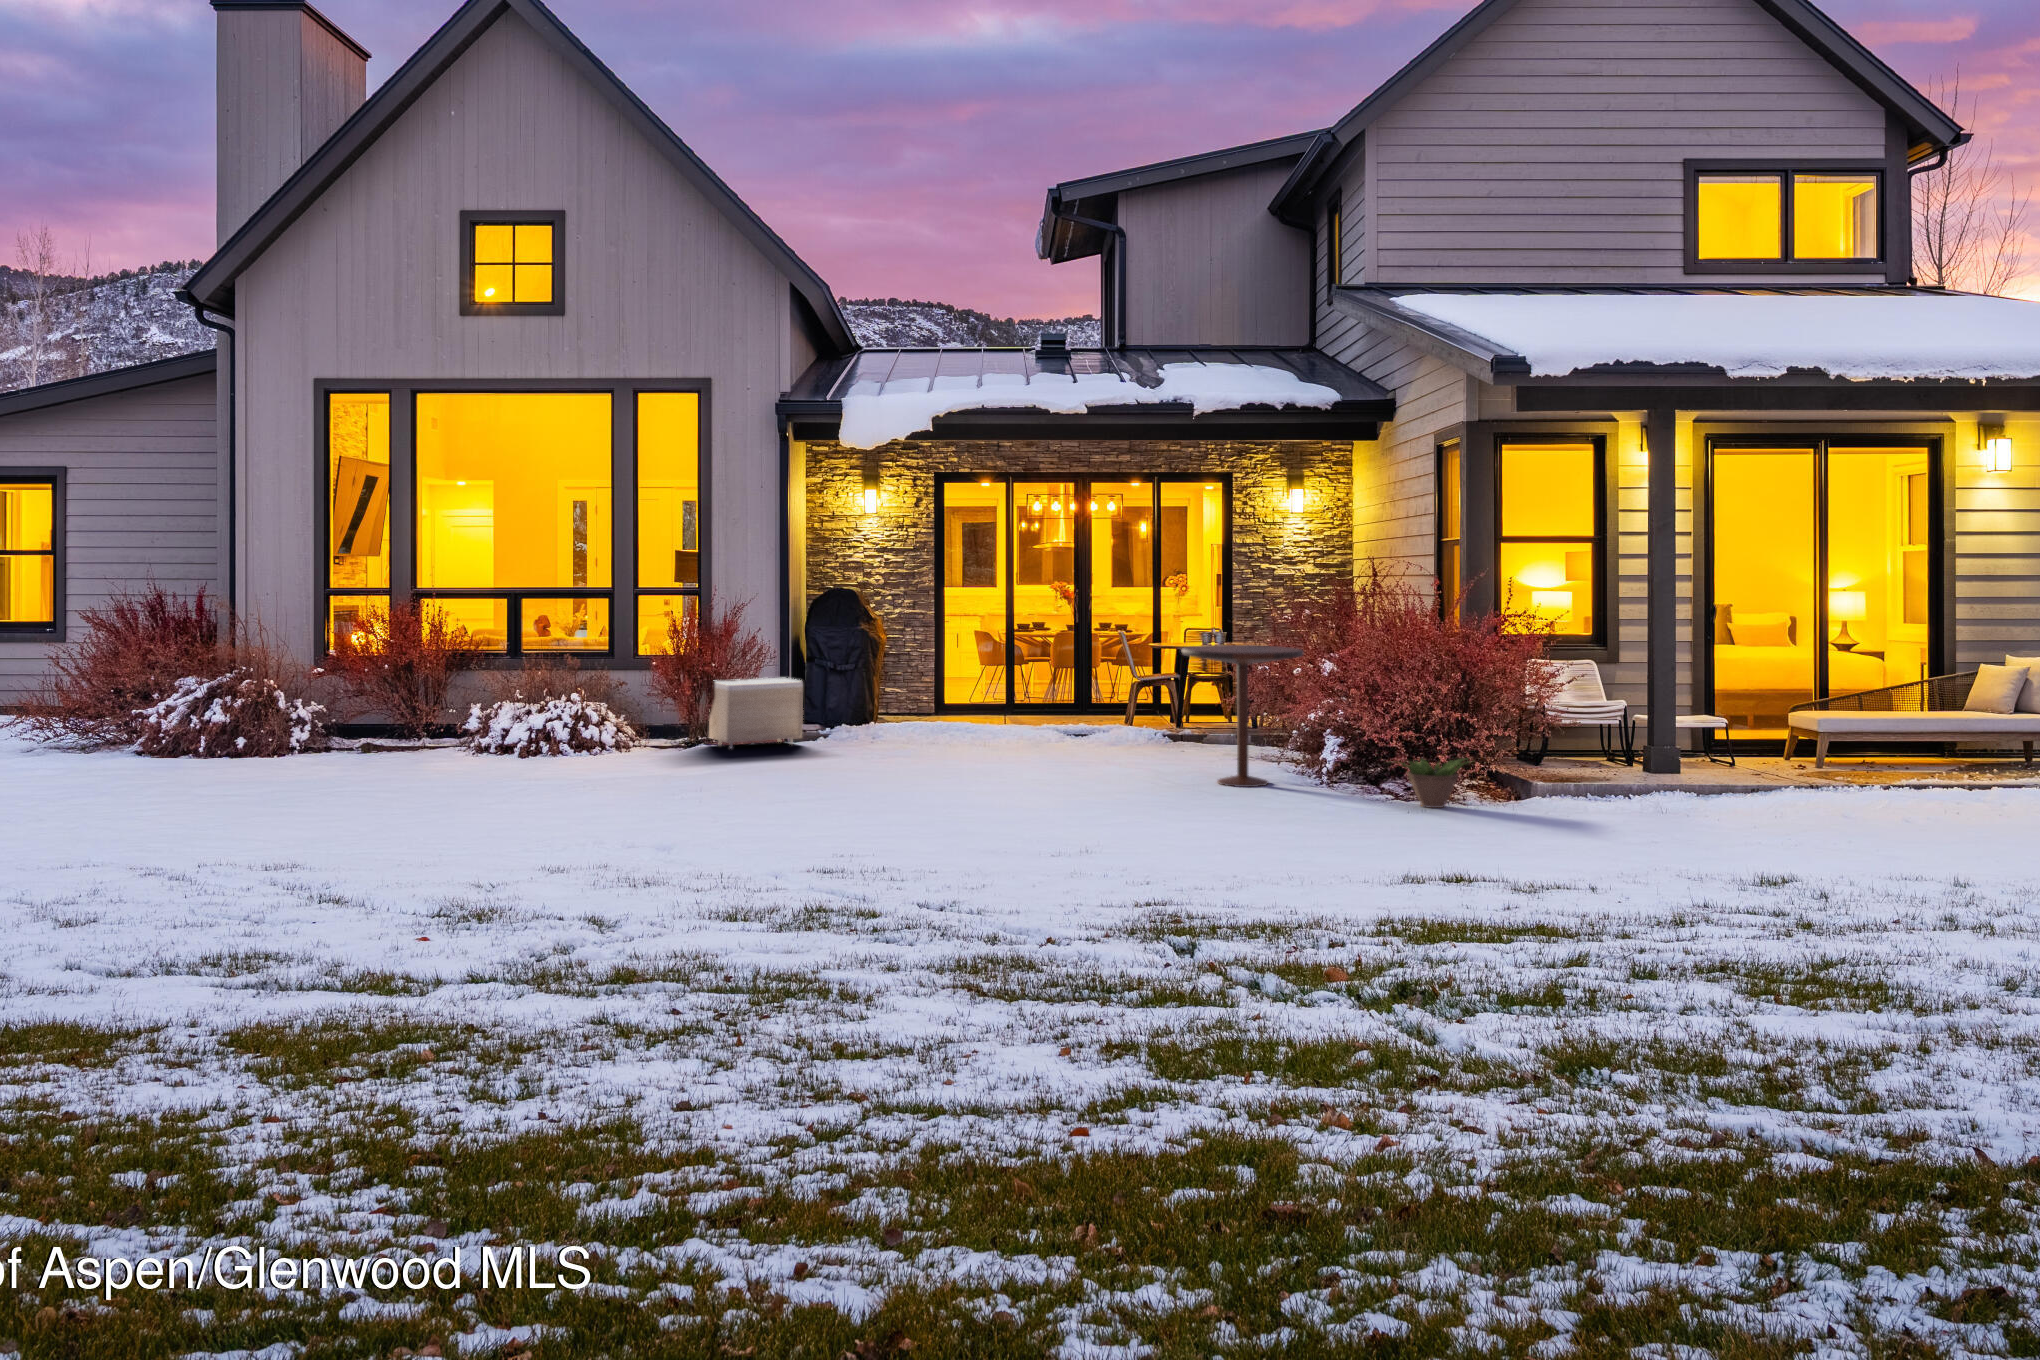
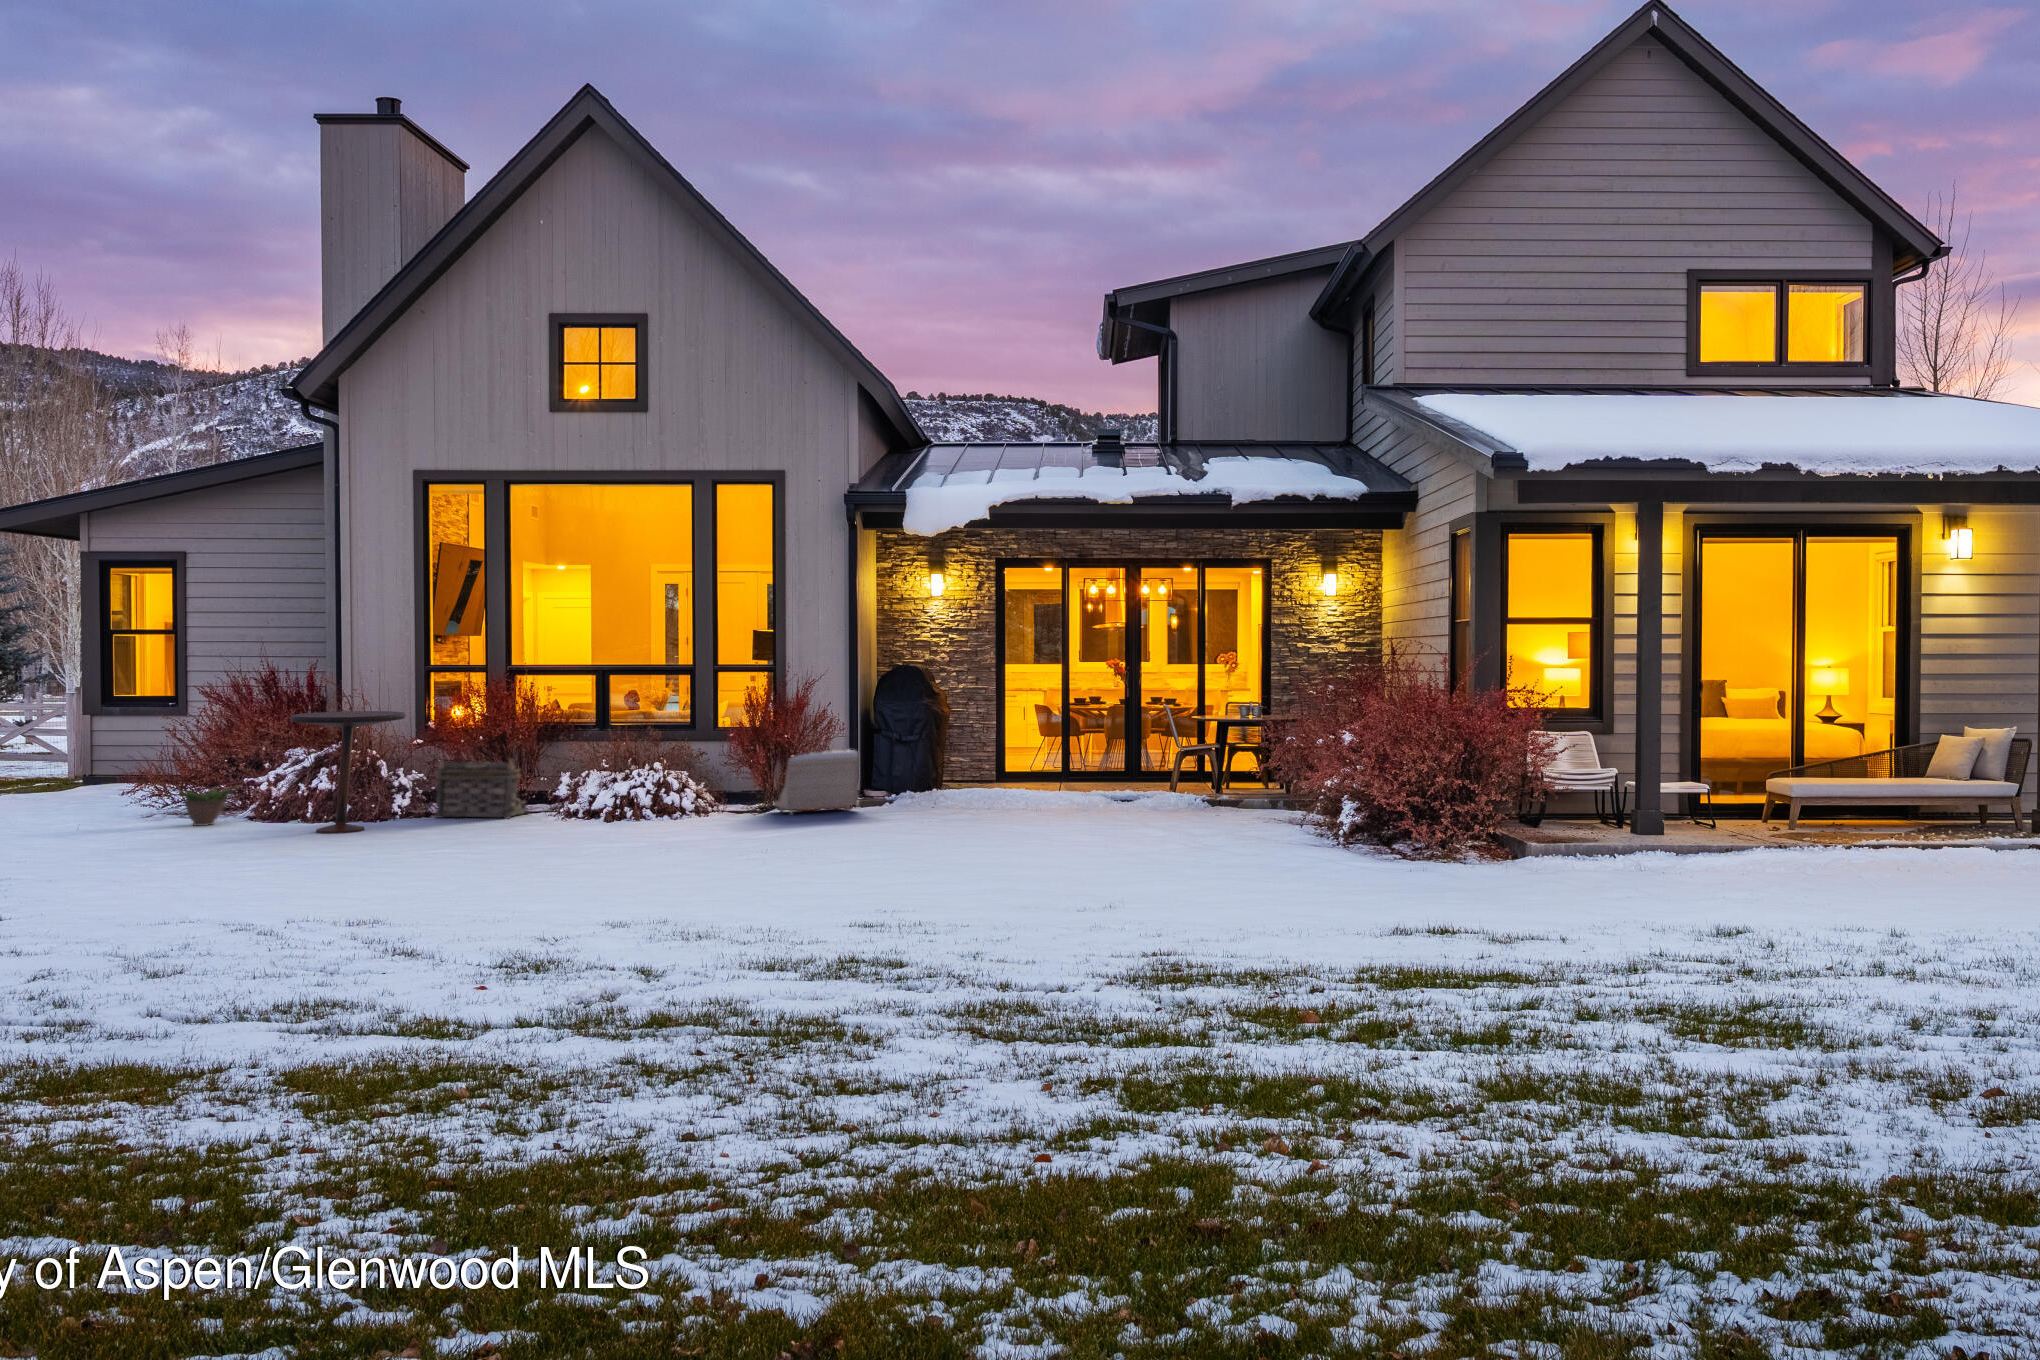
pedestal table: present [1182,645,1304,787] -> present [290,711,406,834]
basket: none [344,685,450,752] -> present [435,759,529,819]
decorative plant: present [1393,758,1467,808] -> present [174,789,232,826]

